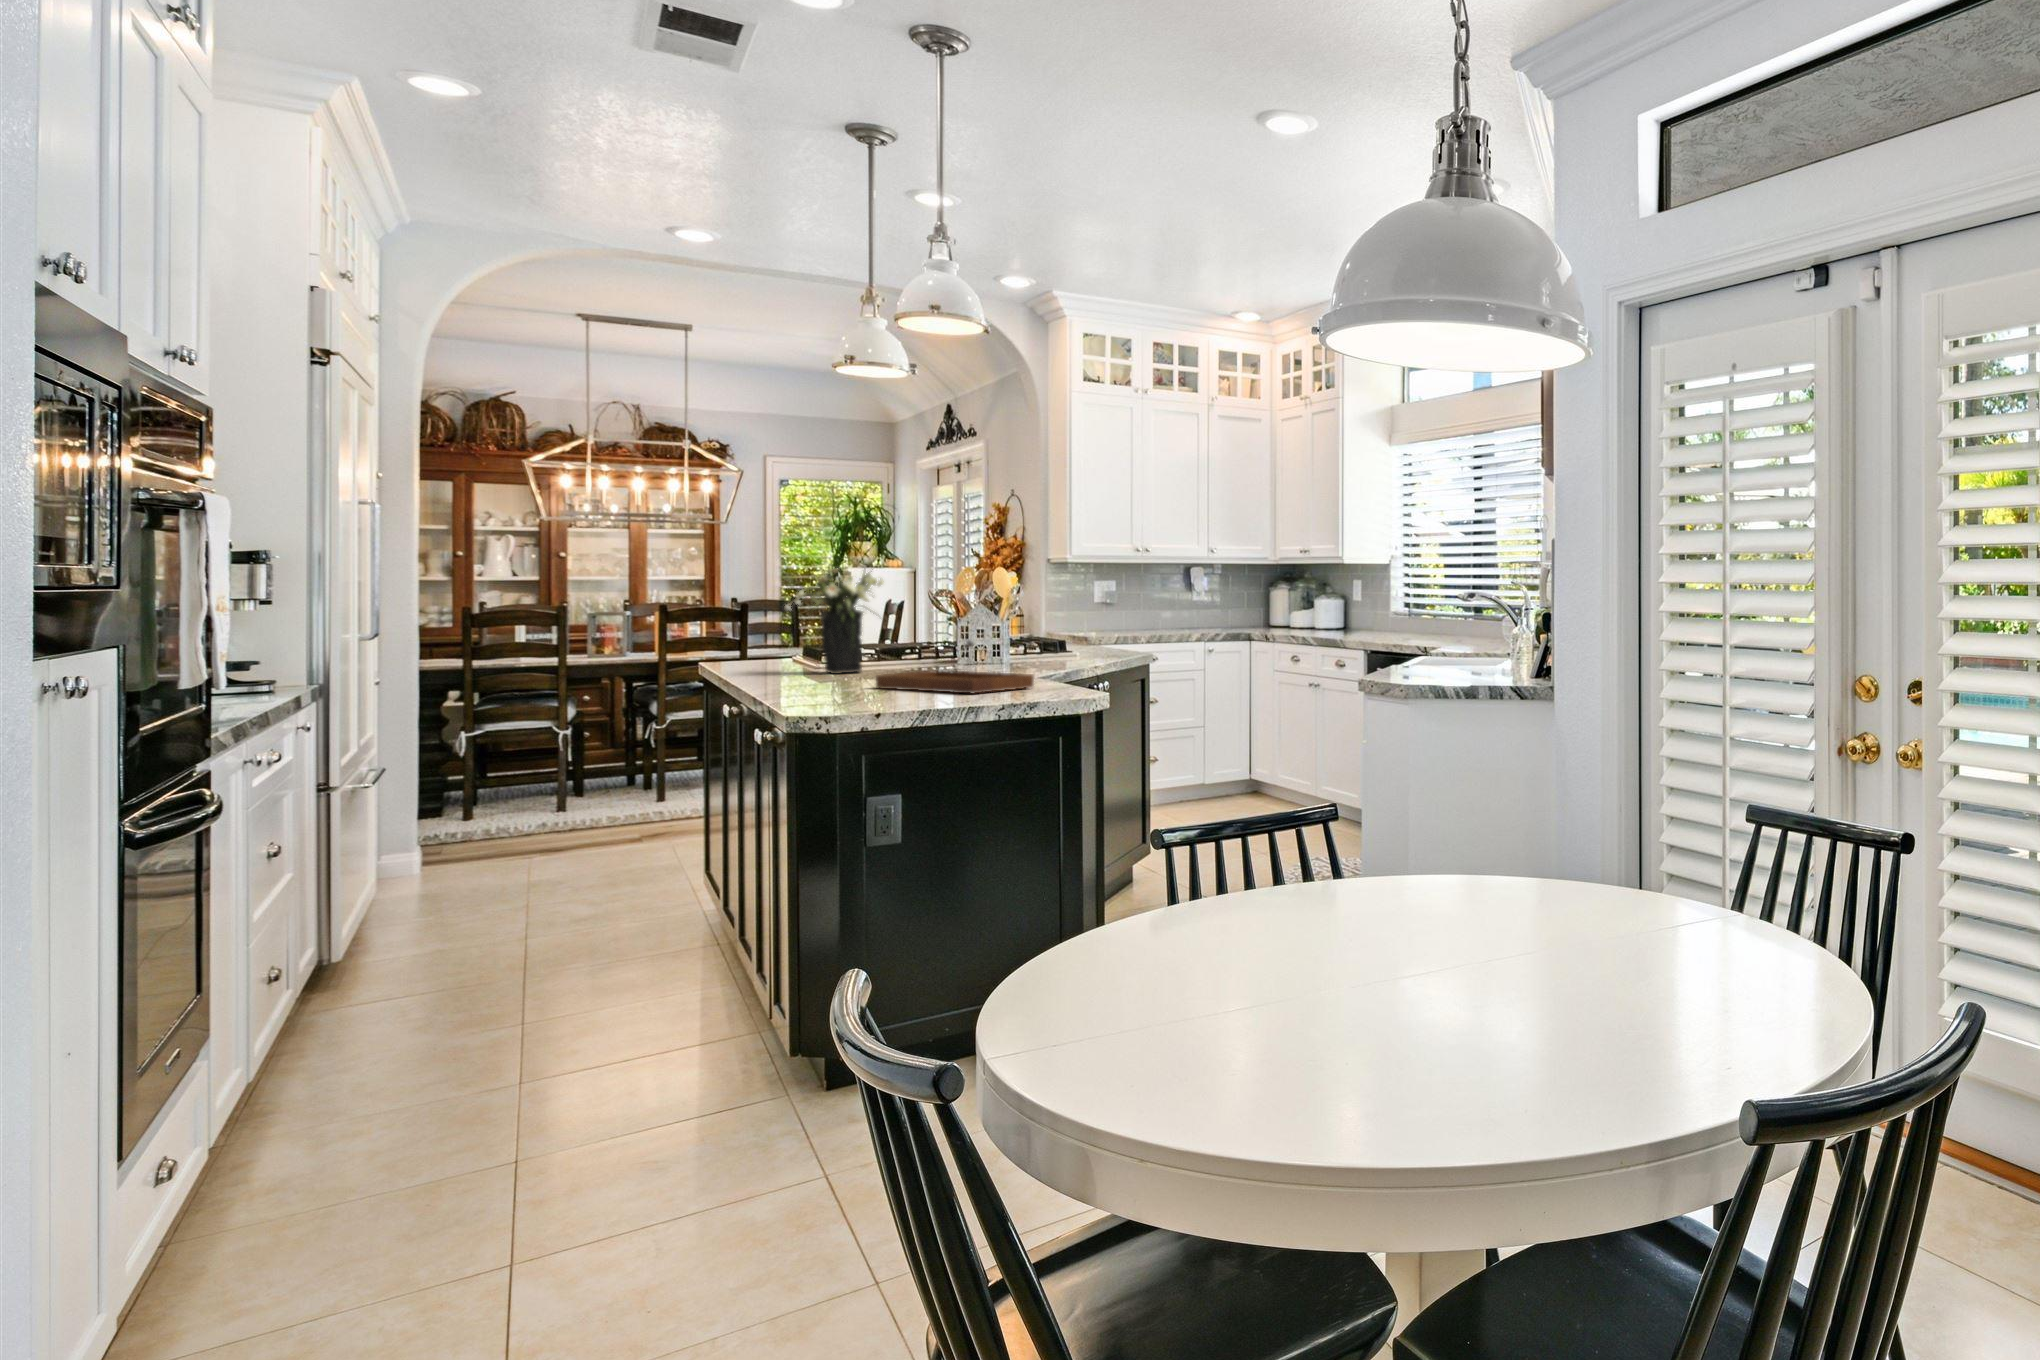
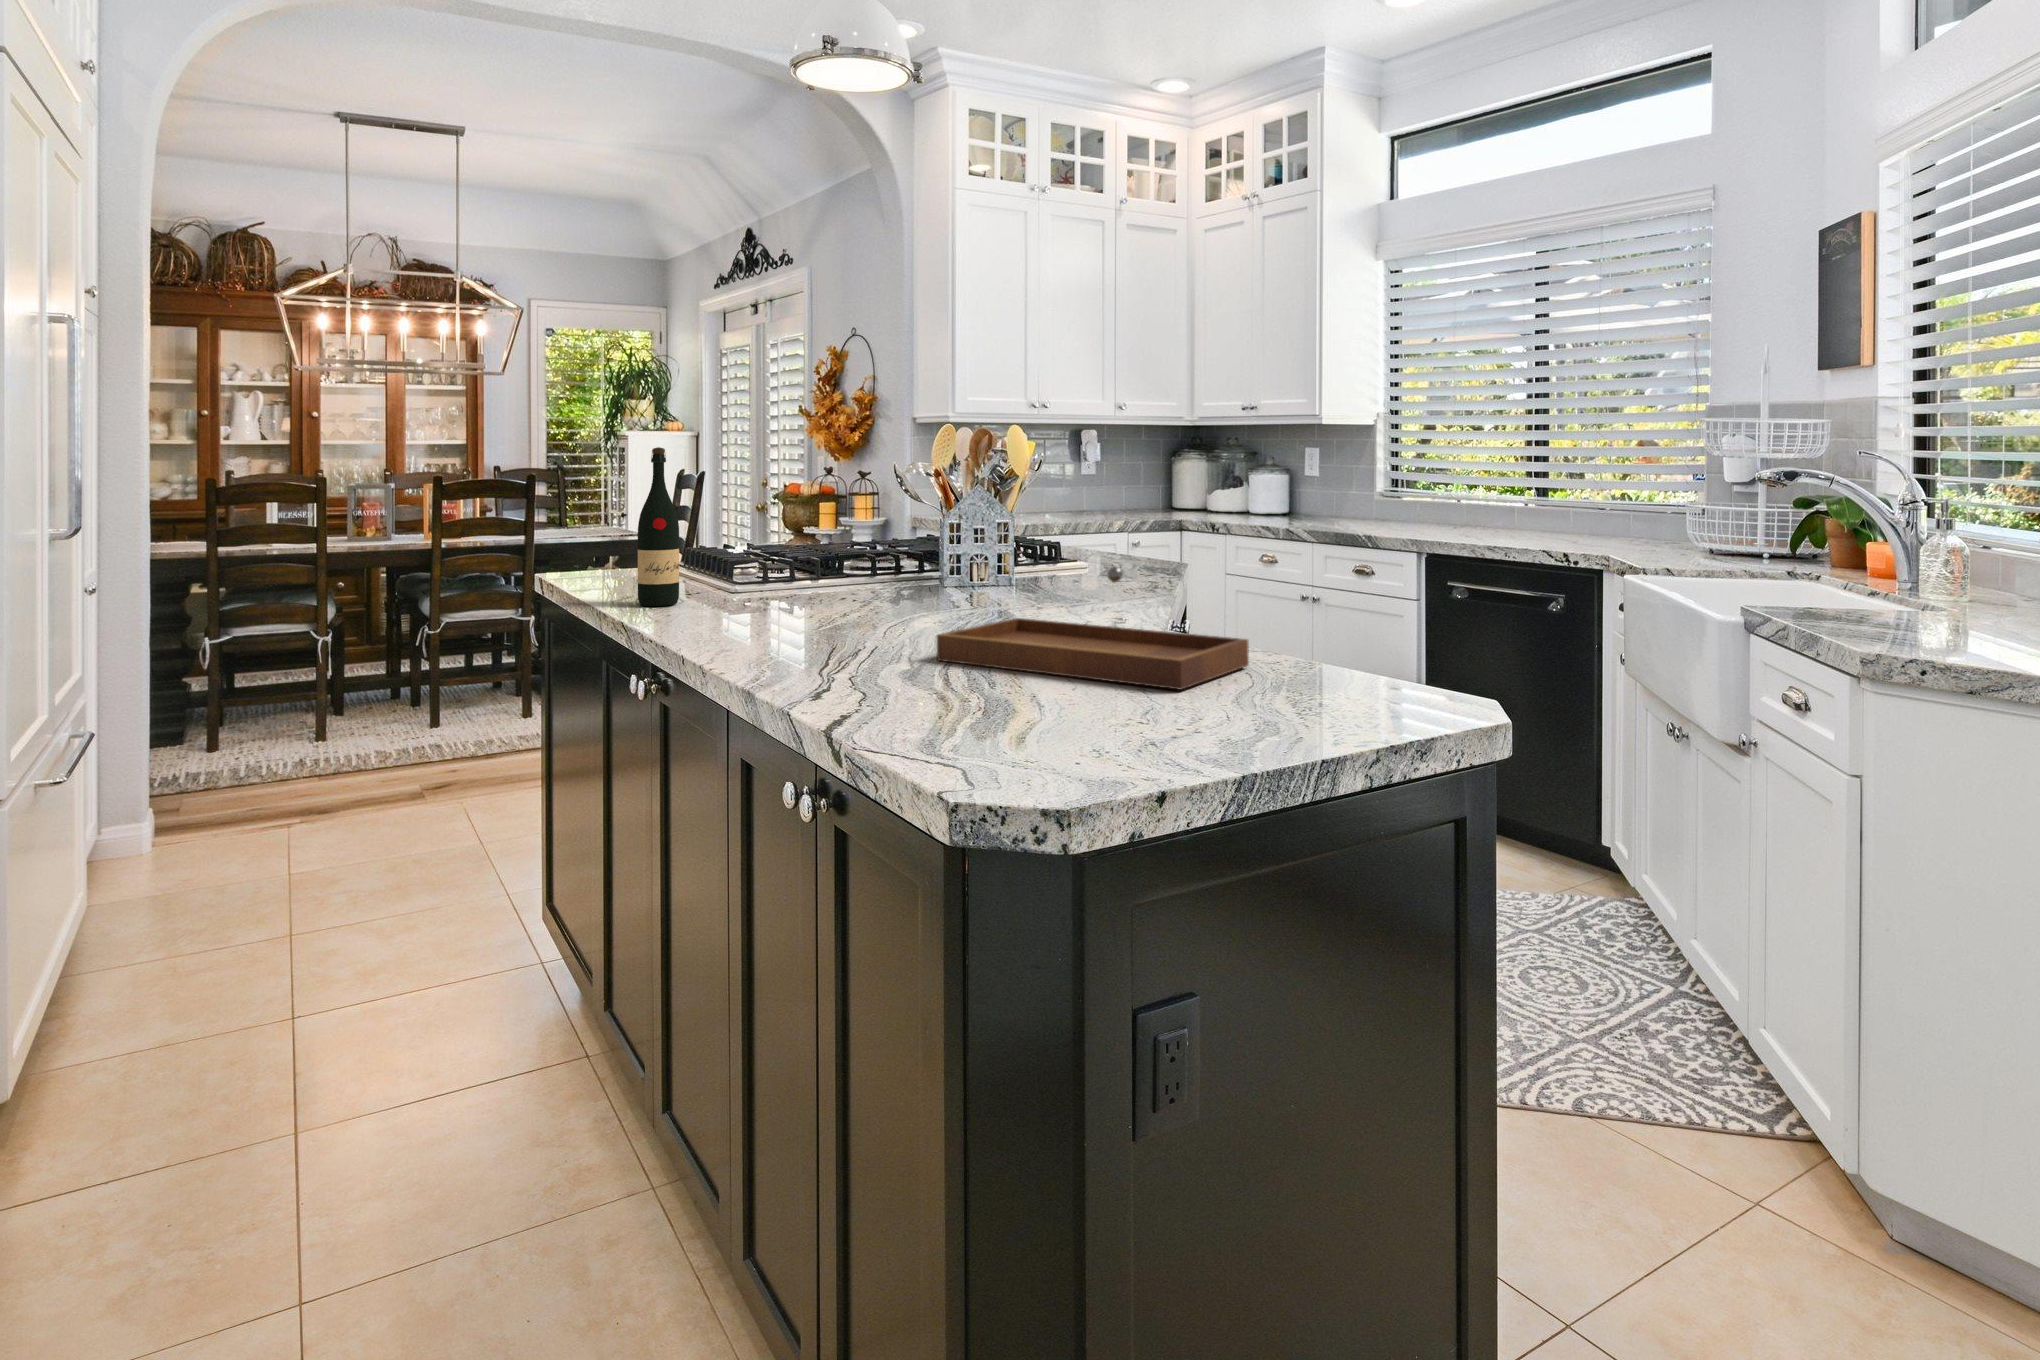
flower arrangement: present [785,568,884,674] -> none [712,422,865,610]
wine bottle: none [743,580,772,673] -> present [638,447,679,606]

